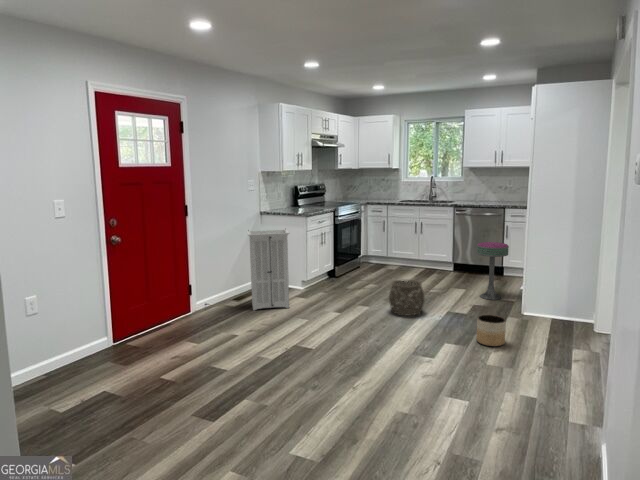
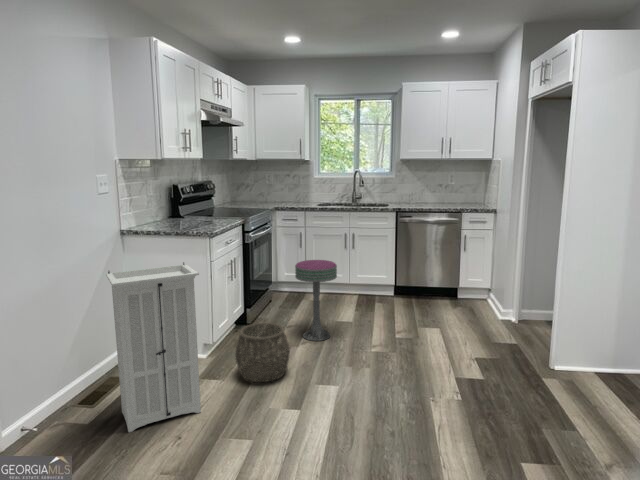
bar stool: present [477,242,509,300] -> present [295,260,337,341]
woven basket: present [389,280,425,316] -> present [235,323,290,382]
planter: present [476,315,506,347] -> none [568,398,626,461]

